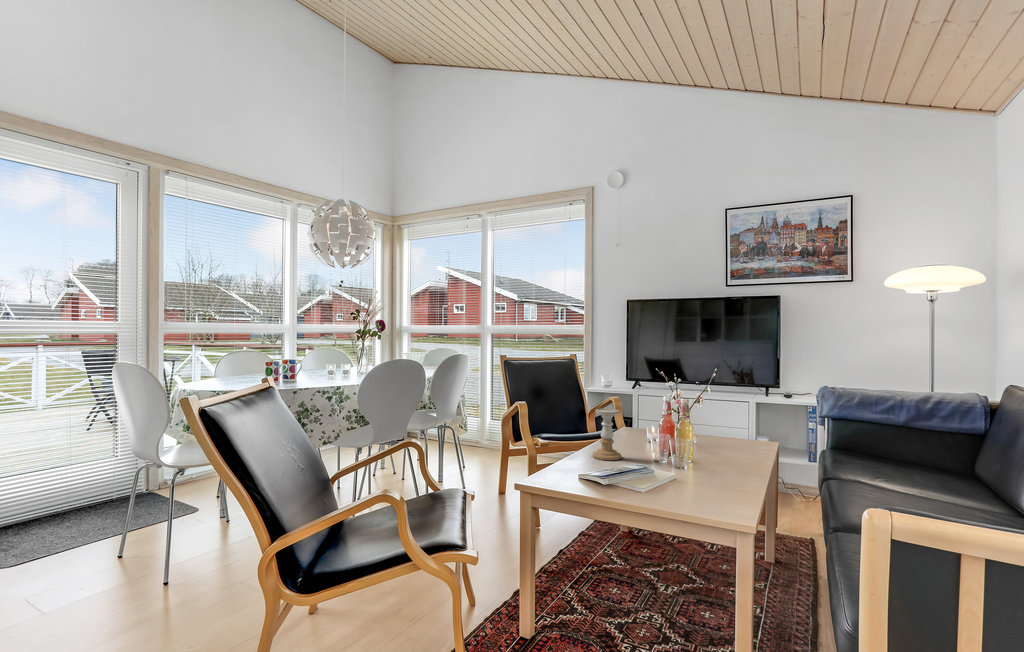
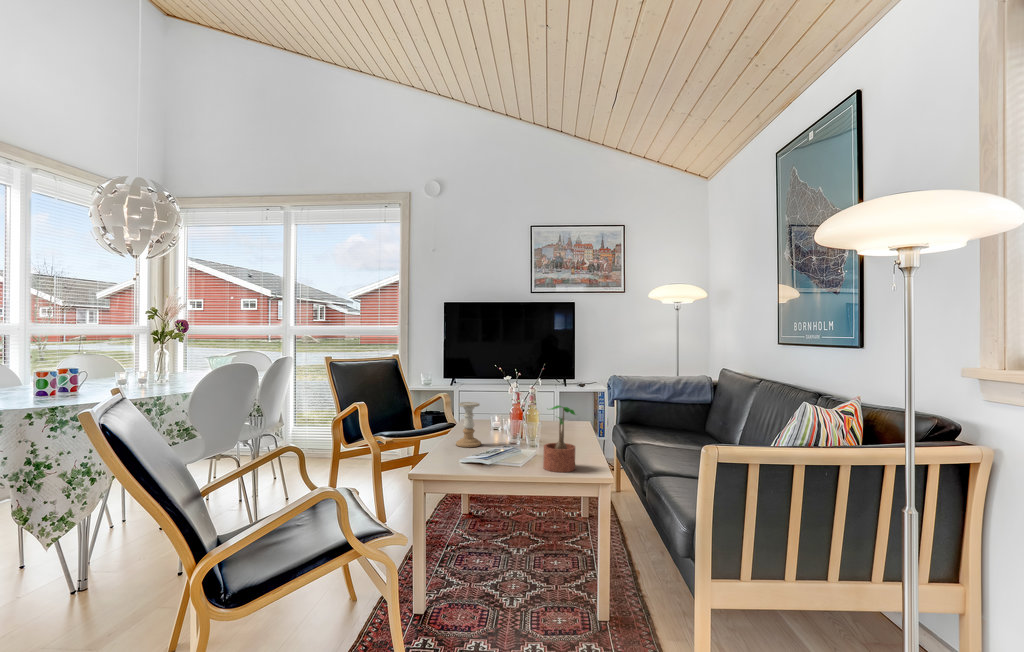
potted plant: none [673,421,717,506] -> present [543,406,575,472]

